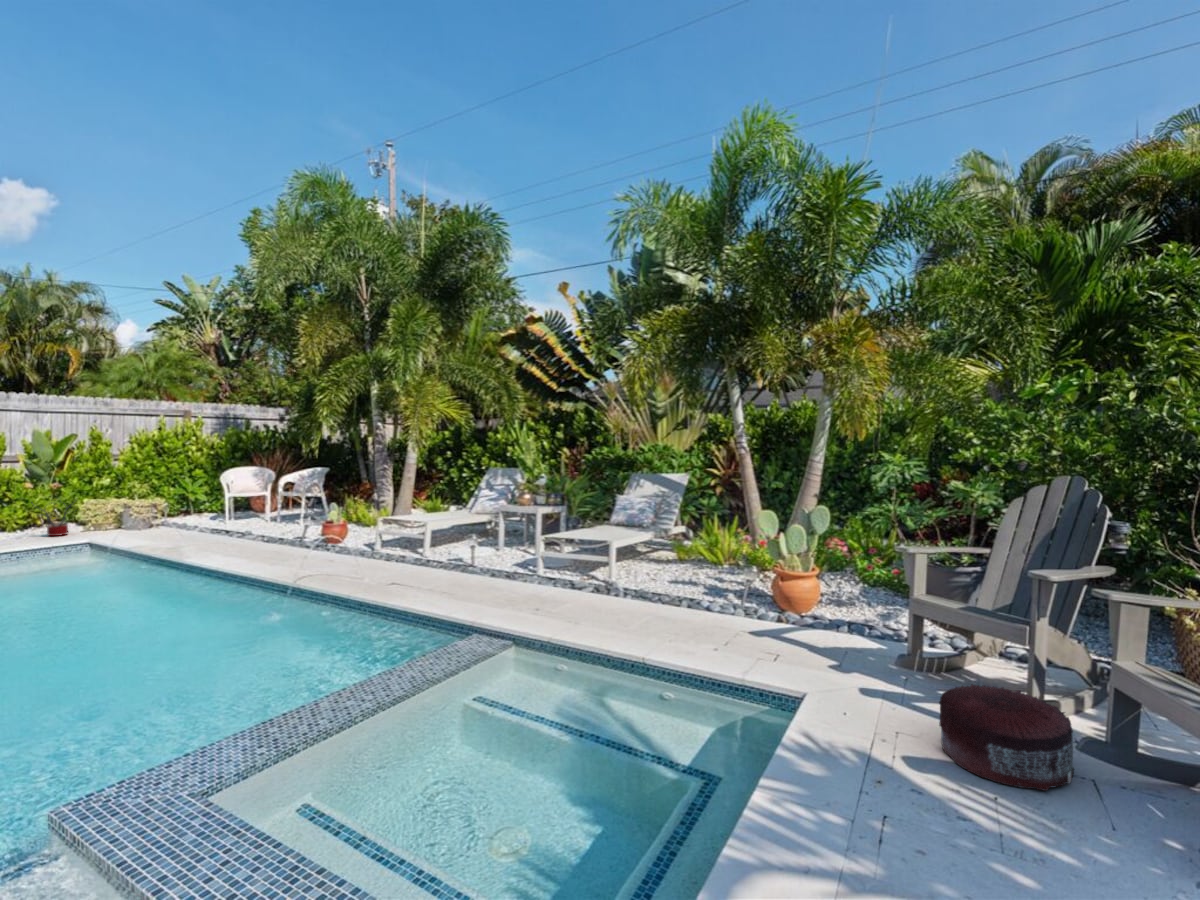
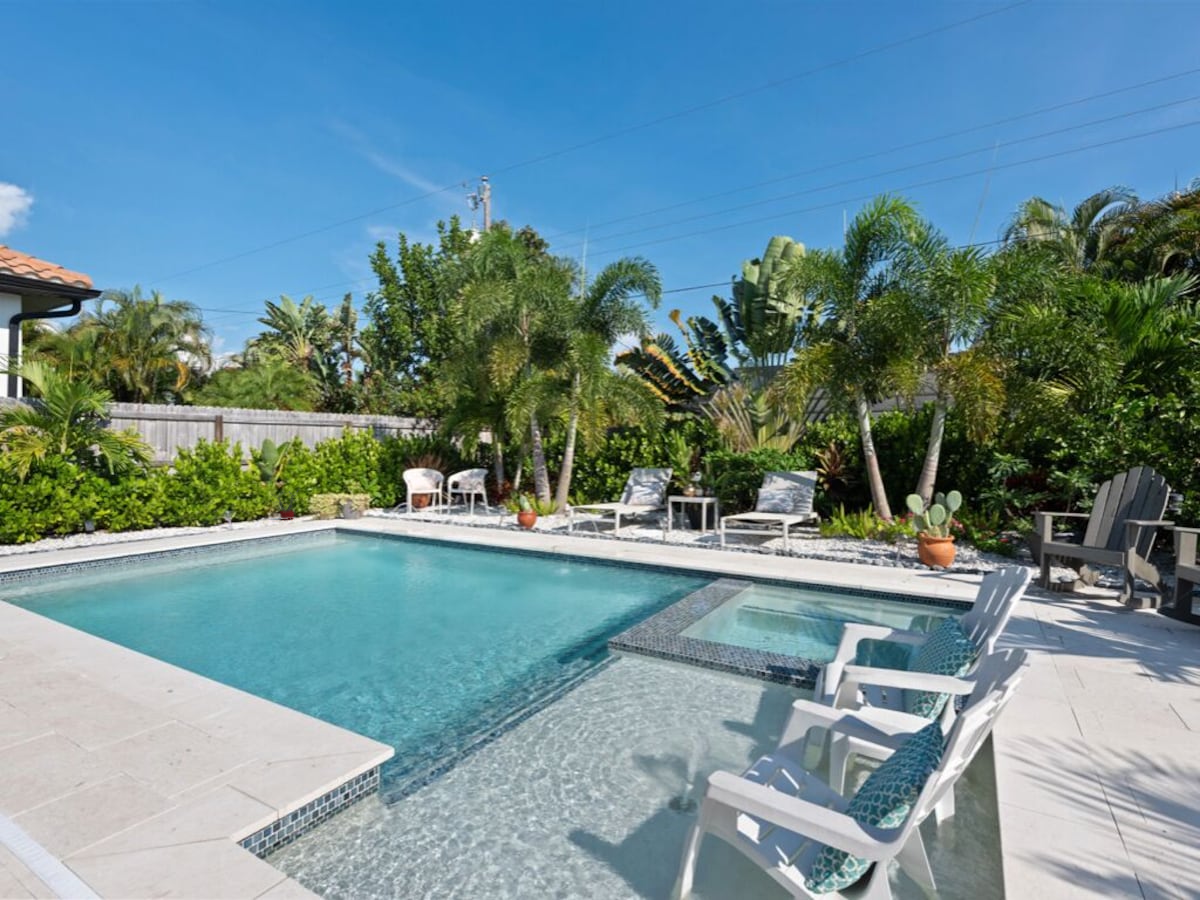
pouf: present [939,684,1074,791] -> none [1070,585,1155,632]

